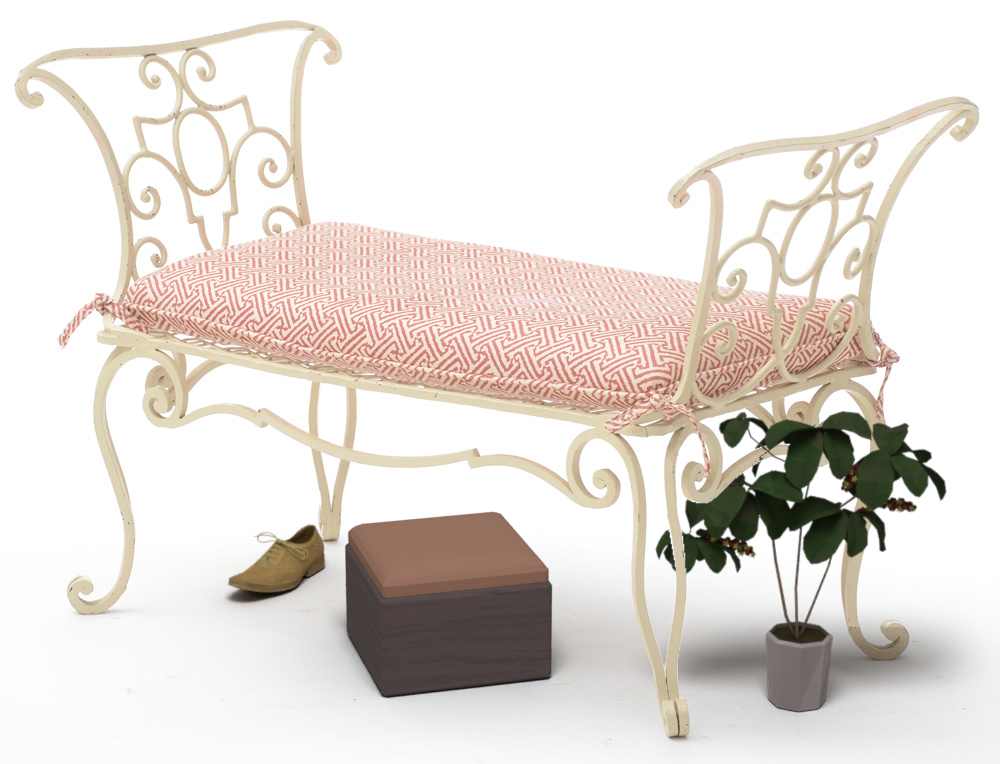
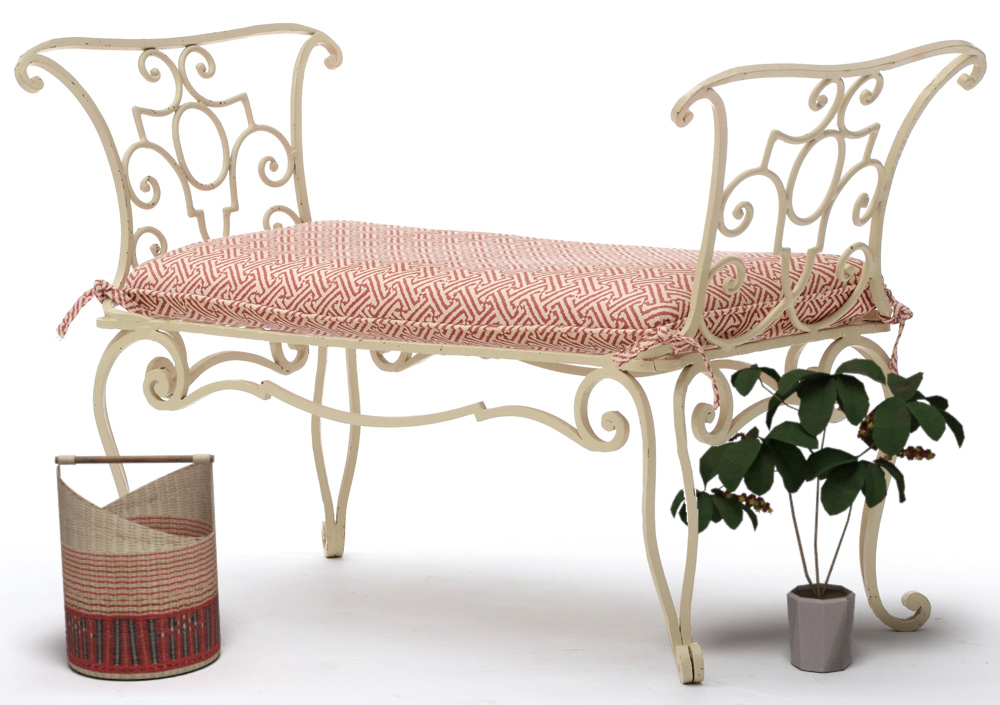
basket: none [54,478,215,699] -> present [55,454,221,679]
footstool: present [345,512,552,697] -> none [353,494,567,671]
shoe: present [228,525,325,592] -> none [233,530,332,593]

